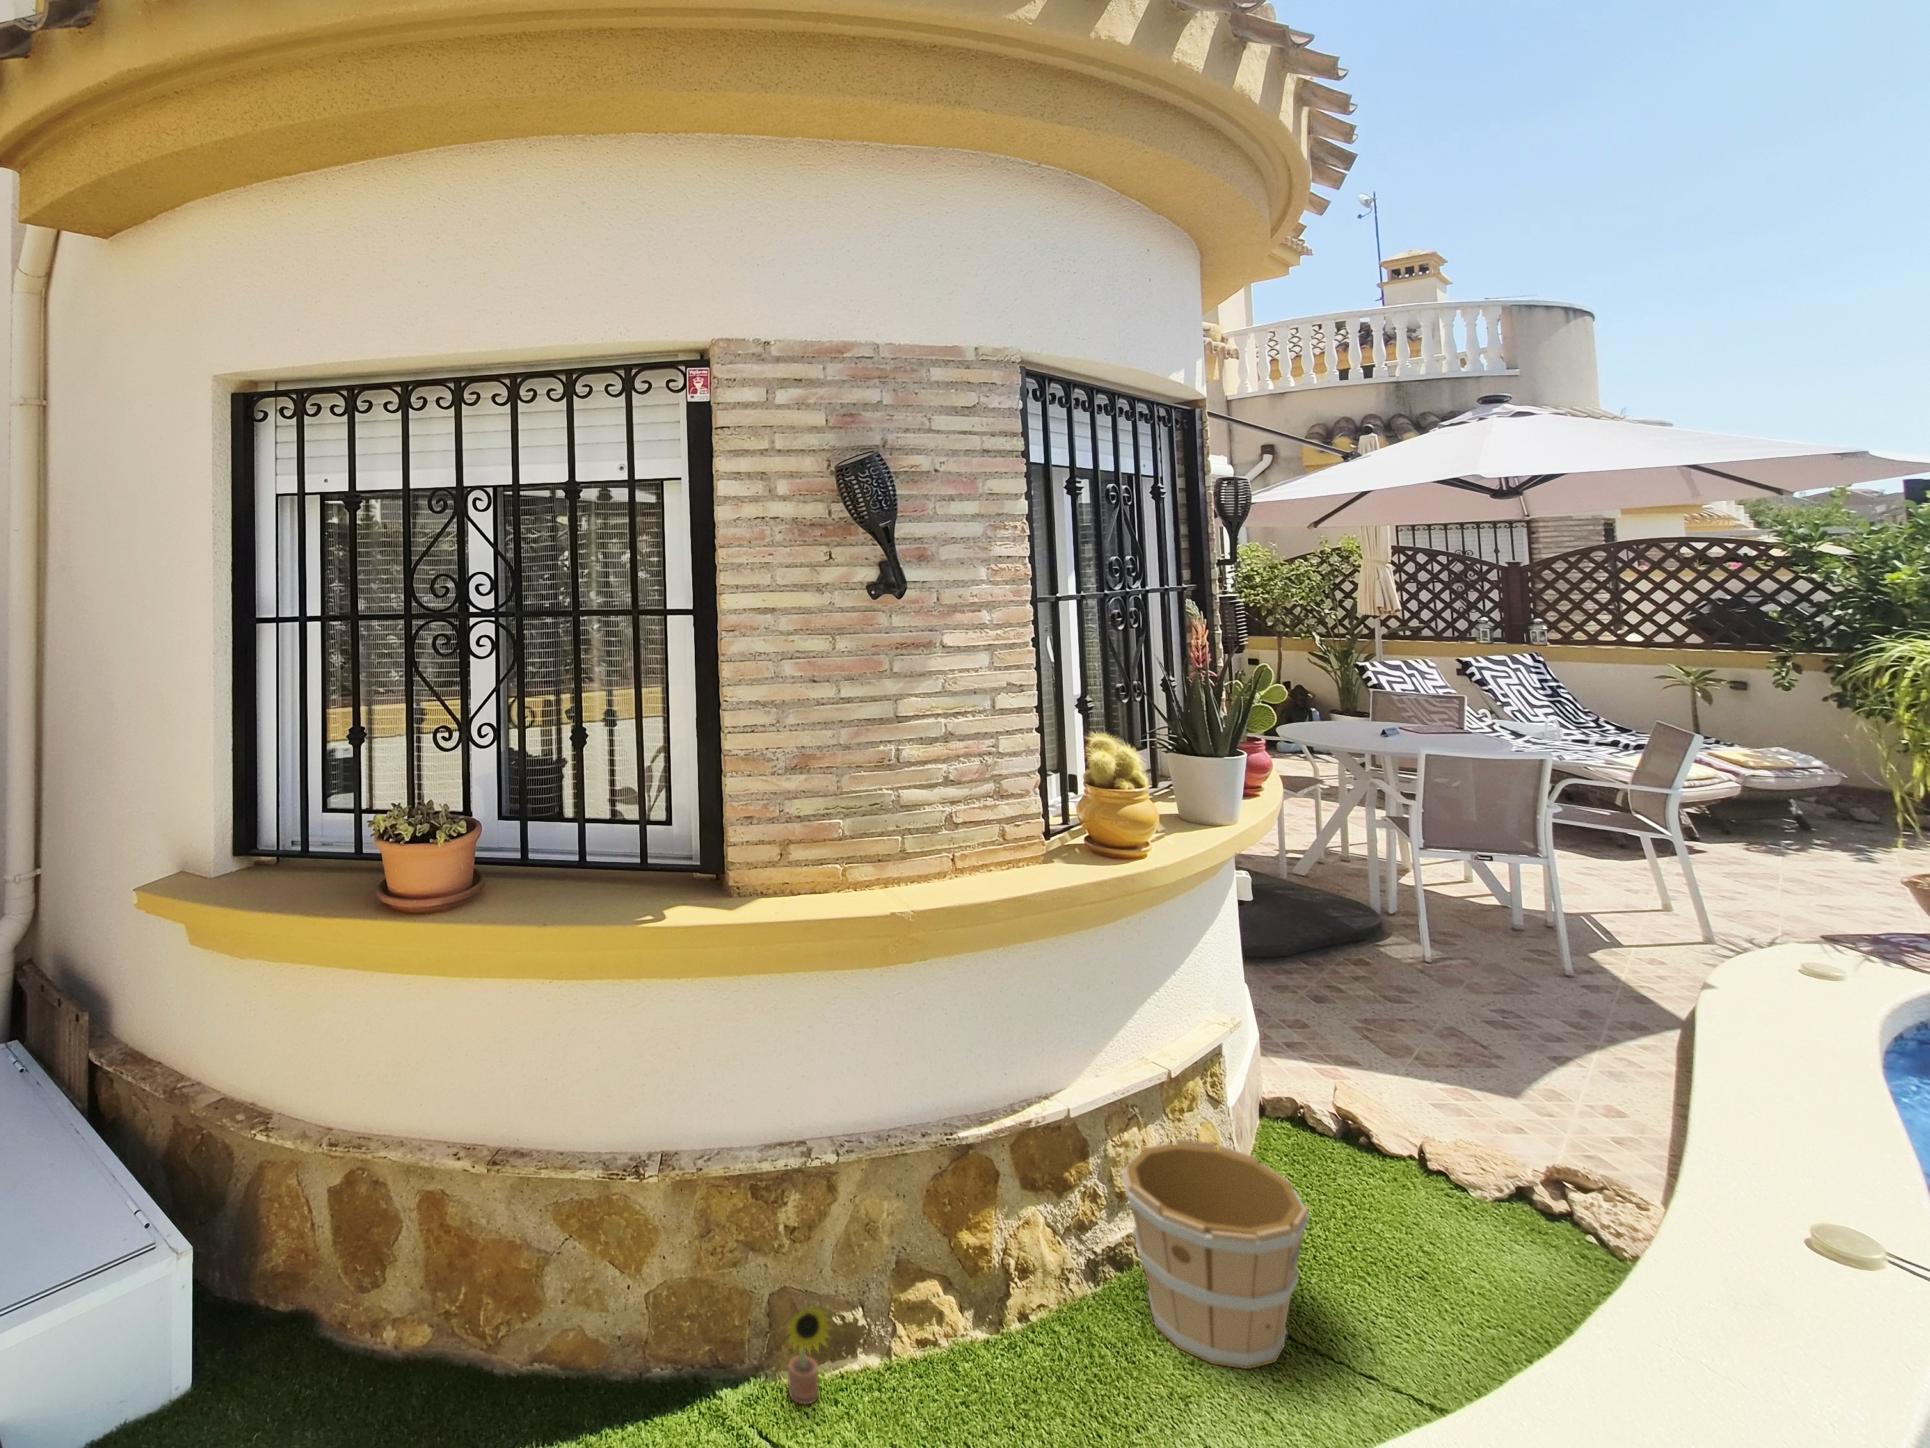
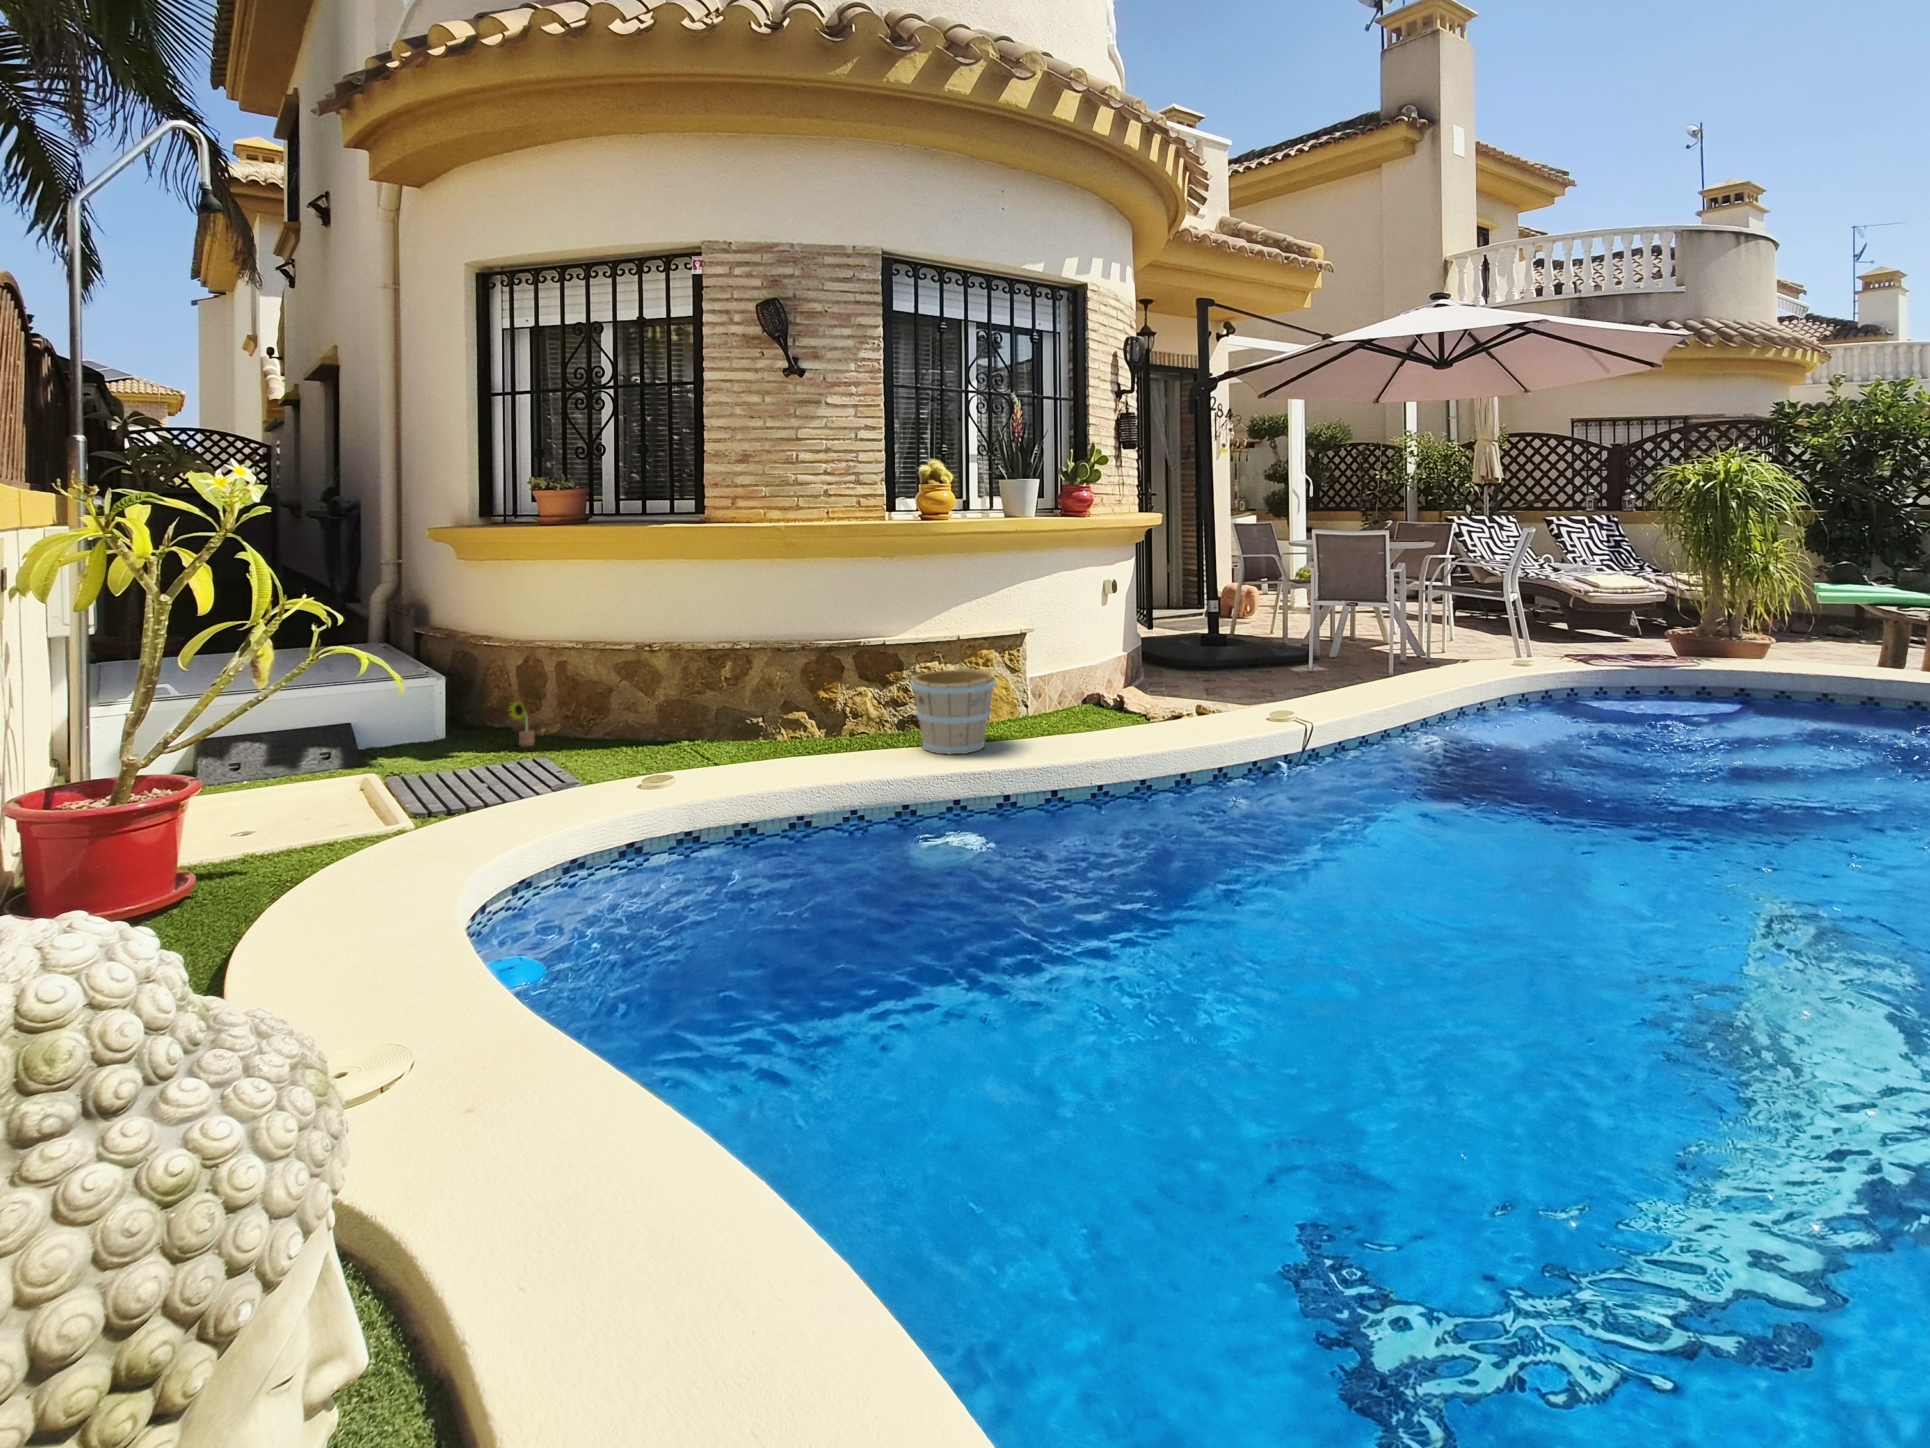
decorative plant: present [787,1308,833,1404] -> present [510,702,534,747]

